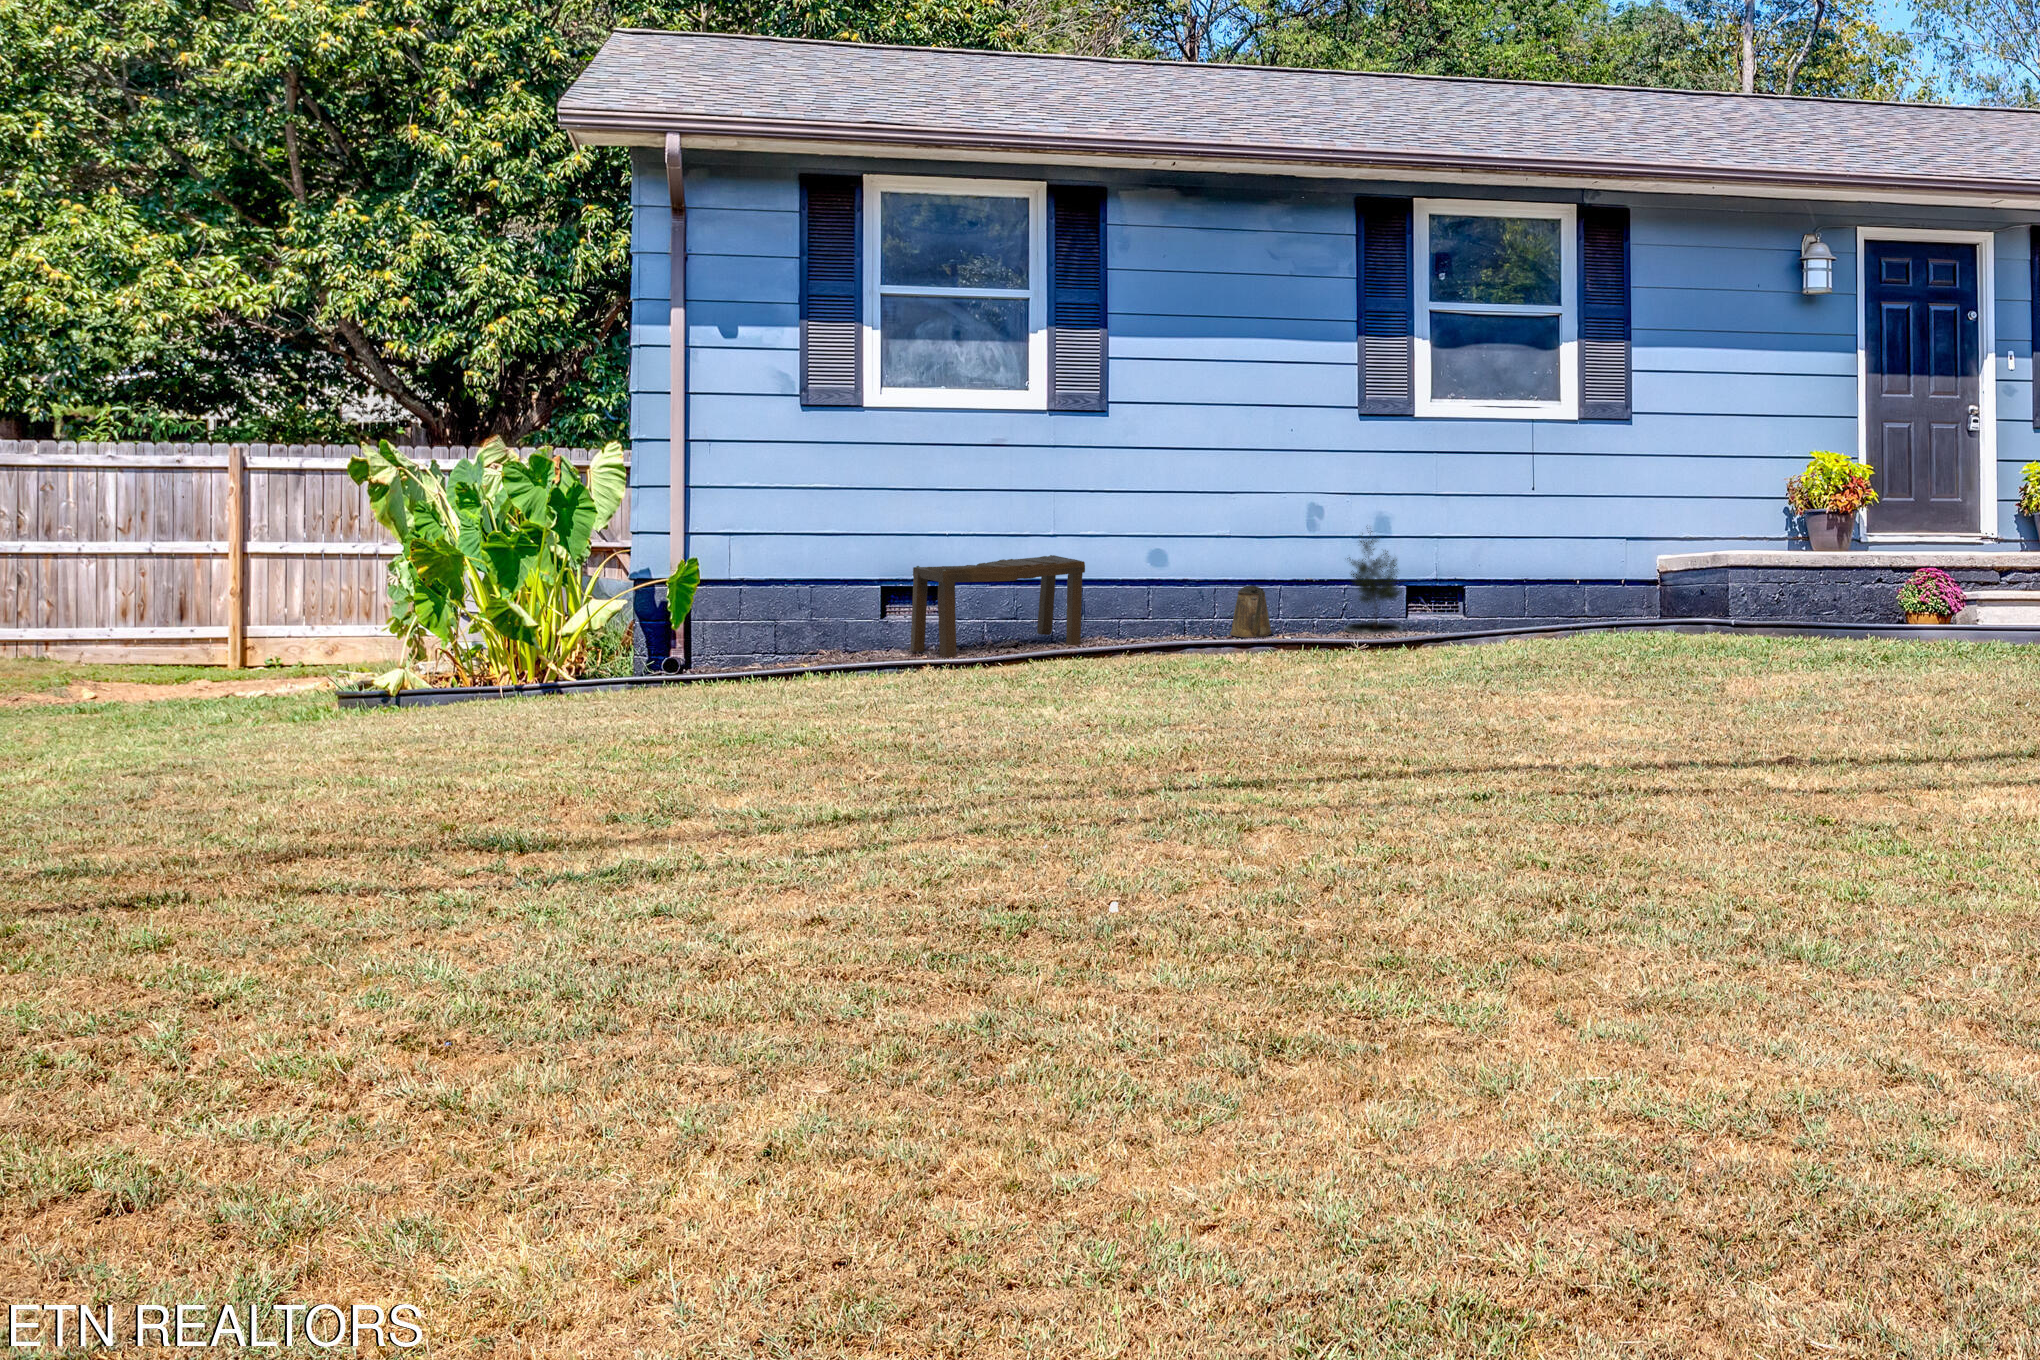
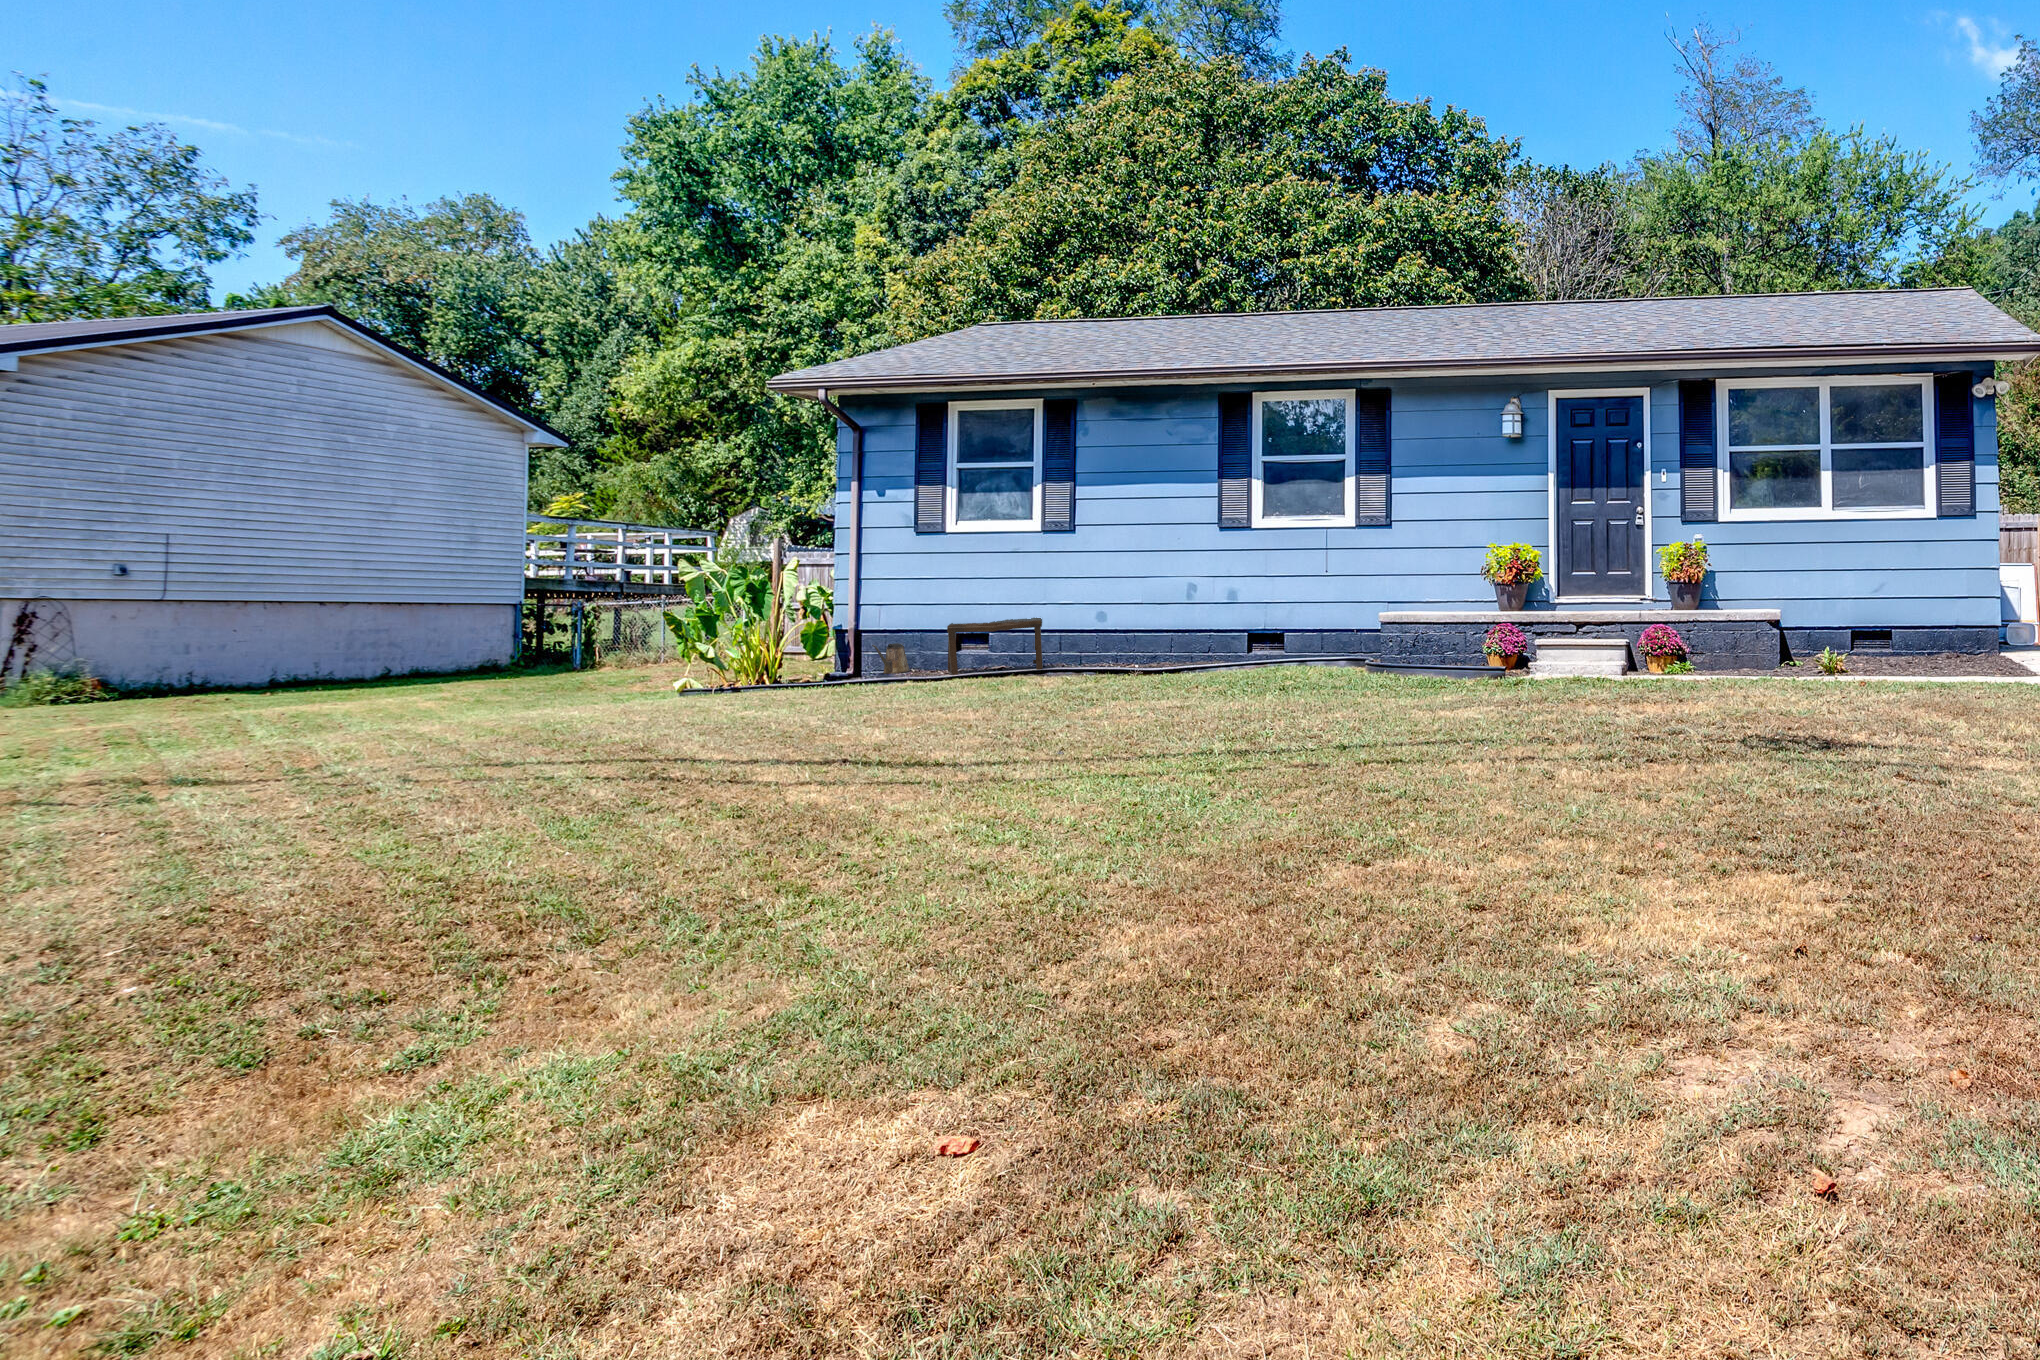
potted tree: present [1345,528,1403,634] -> none [1194,597,1237,666]
watering can: present [1230,586,1272,637] -> present [872,643,910,674]

